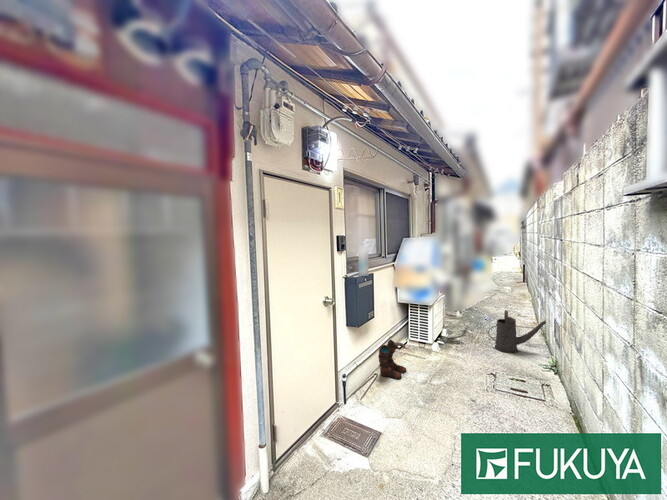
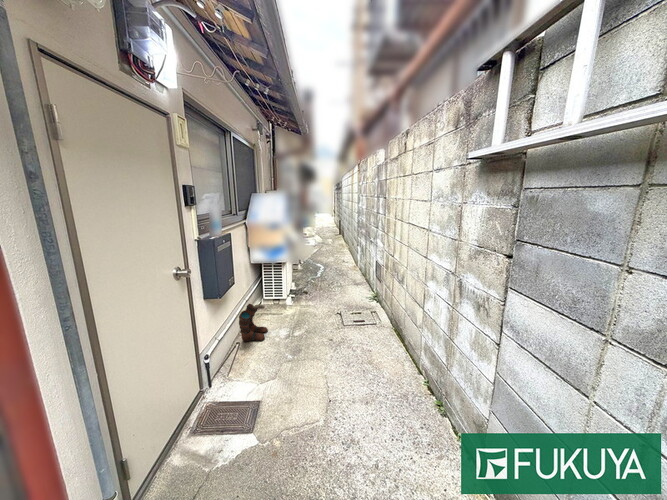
watering can: present [488,310,546,353] -> none [329,259,369,294]

